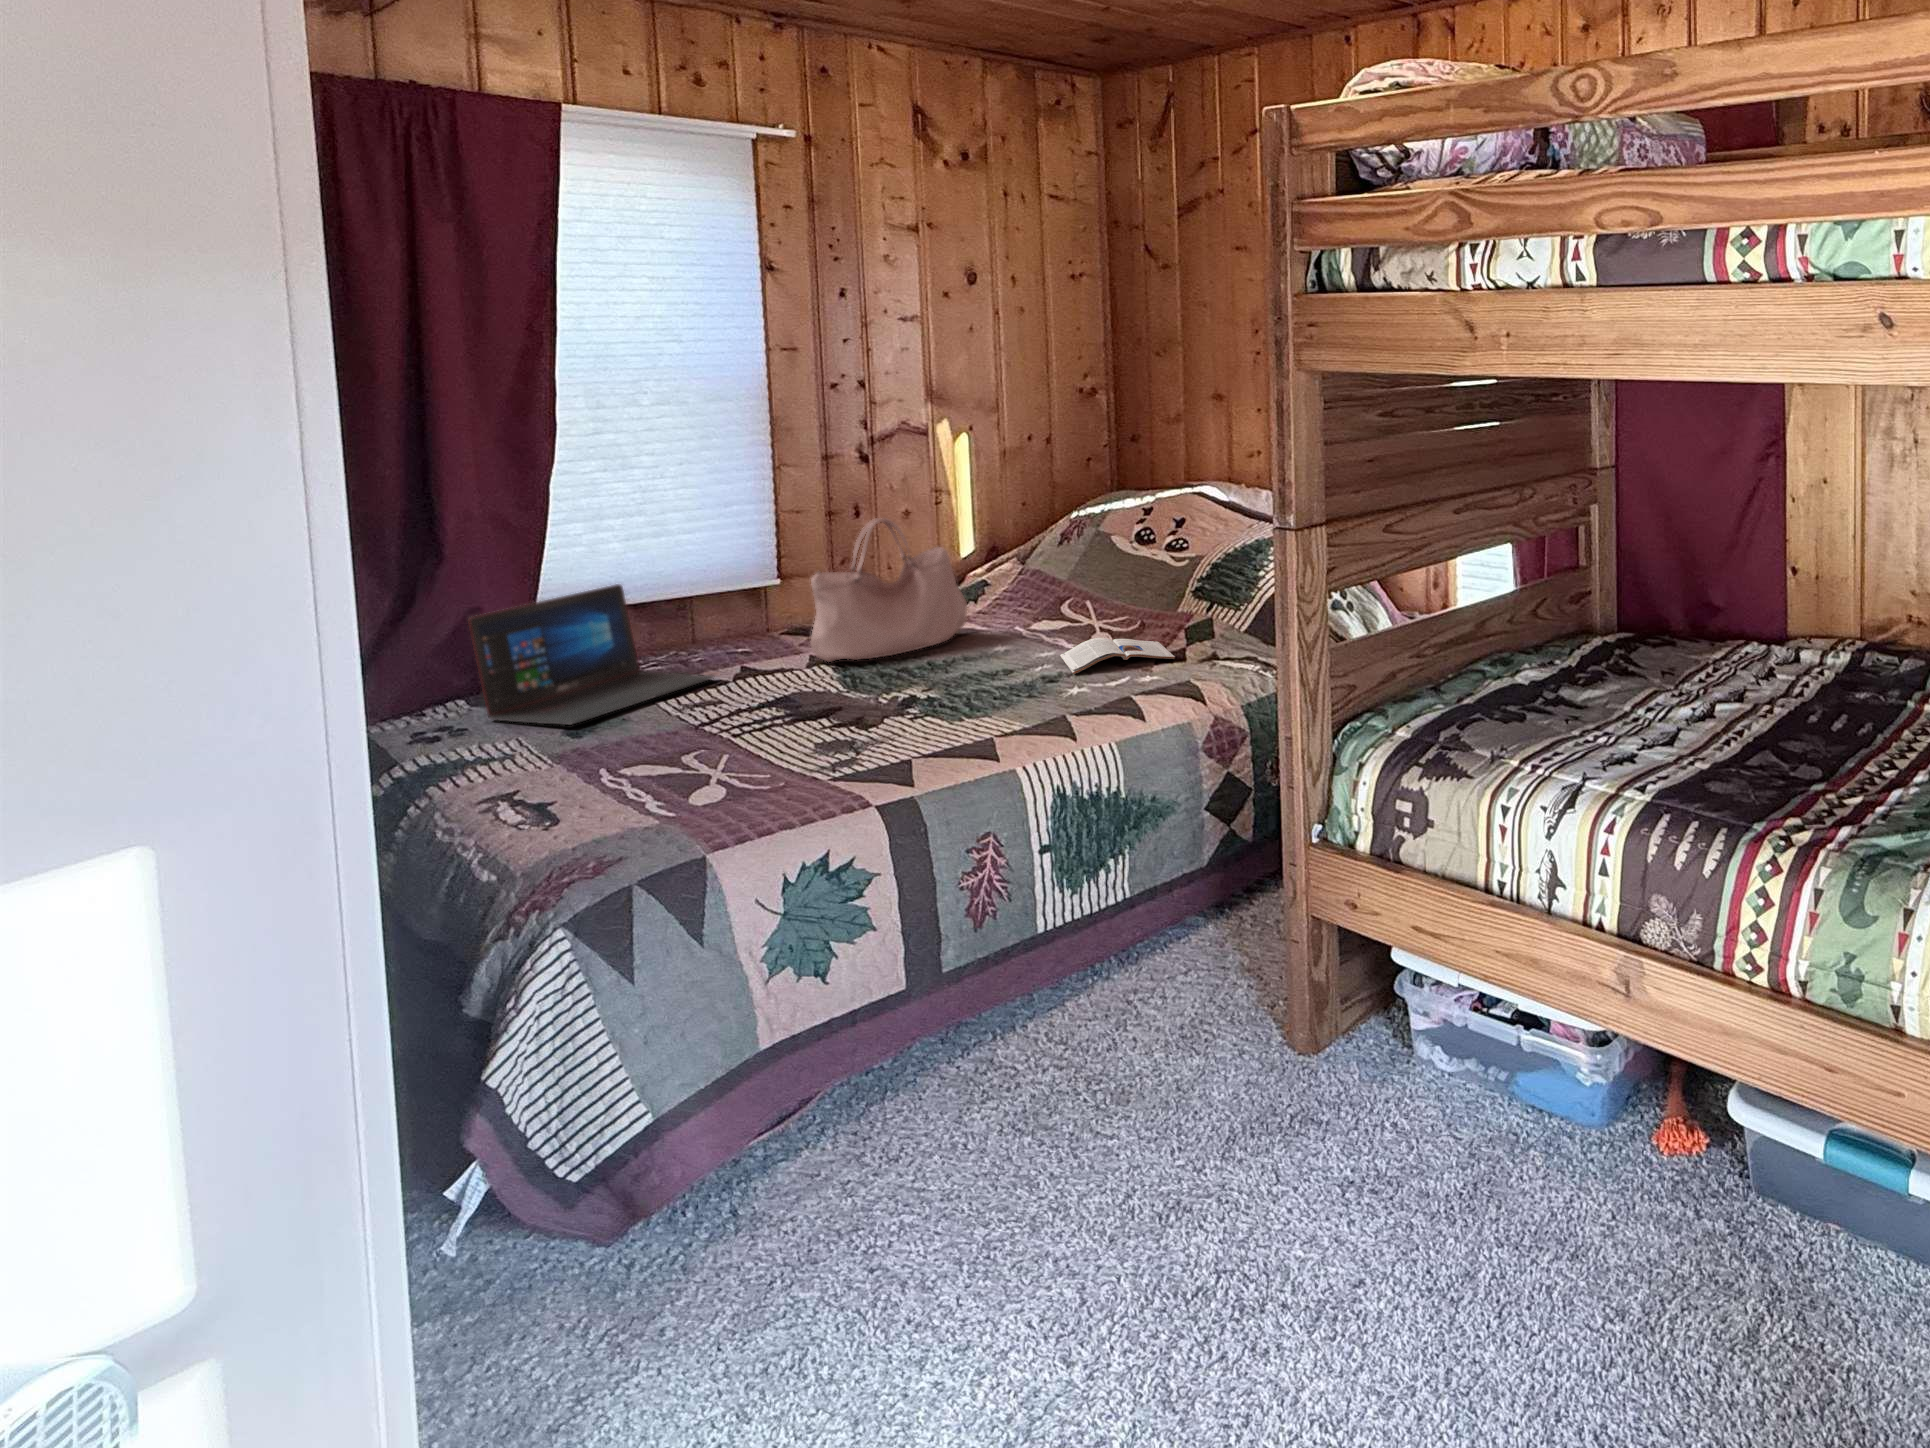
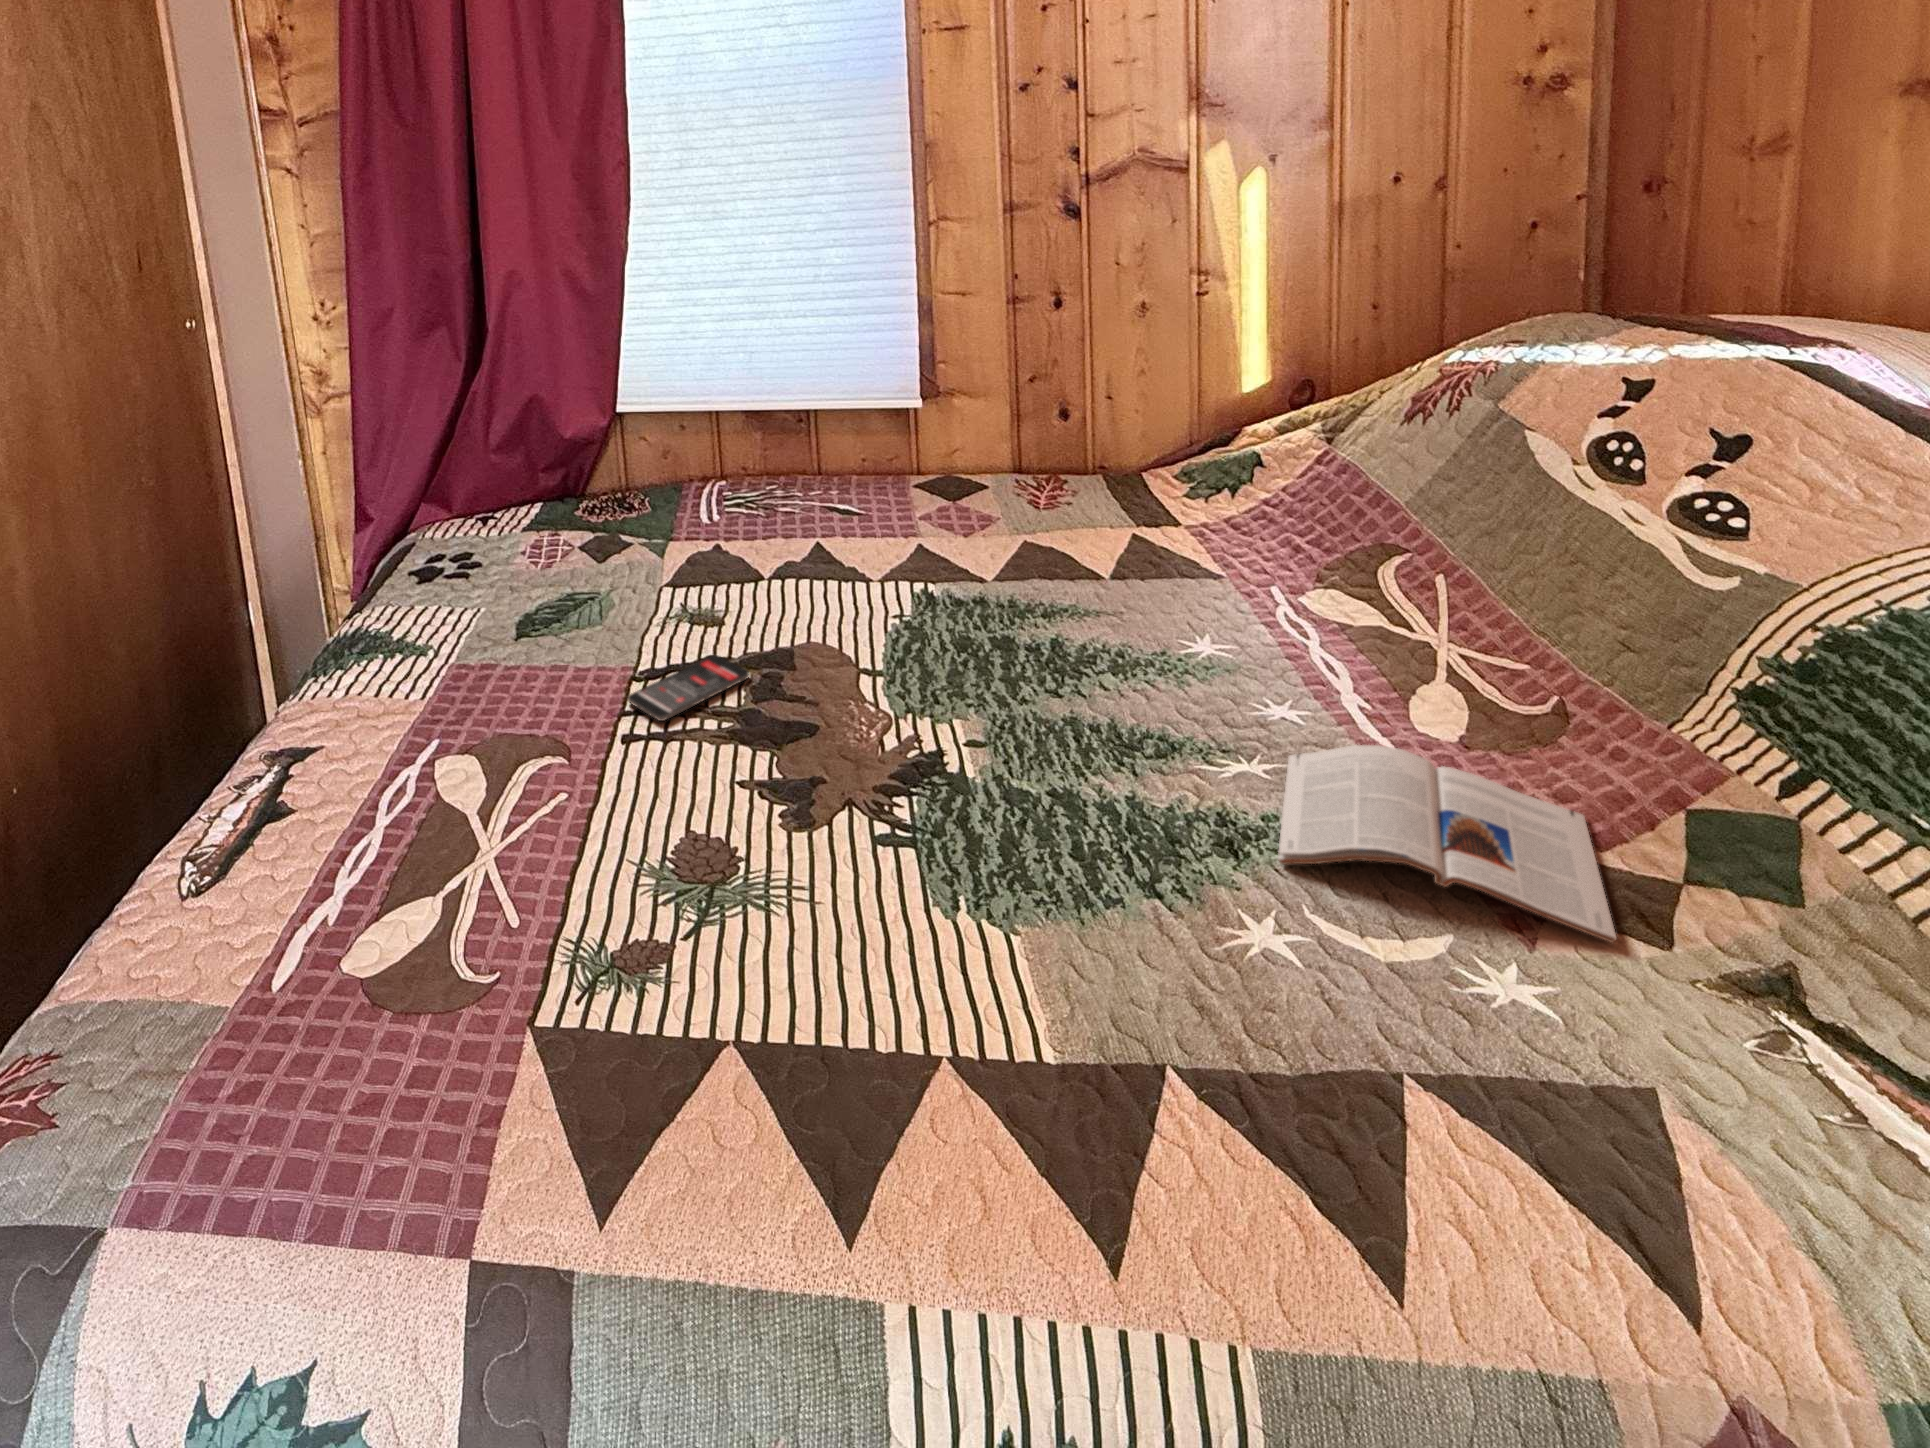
handbag: present [811,518,967,662] -> none [873,345,1155,606]
laptop: present [468,584,714,725] -> none [481,388,743,611]
smartphone: none [717,700,783,726] -> present [628,655,749,721]

